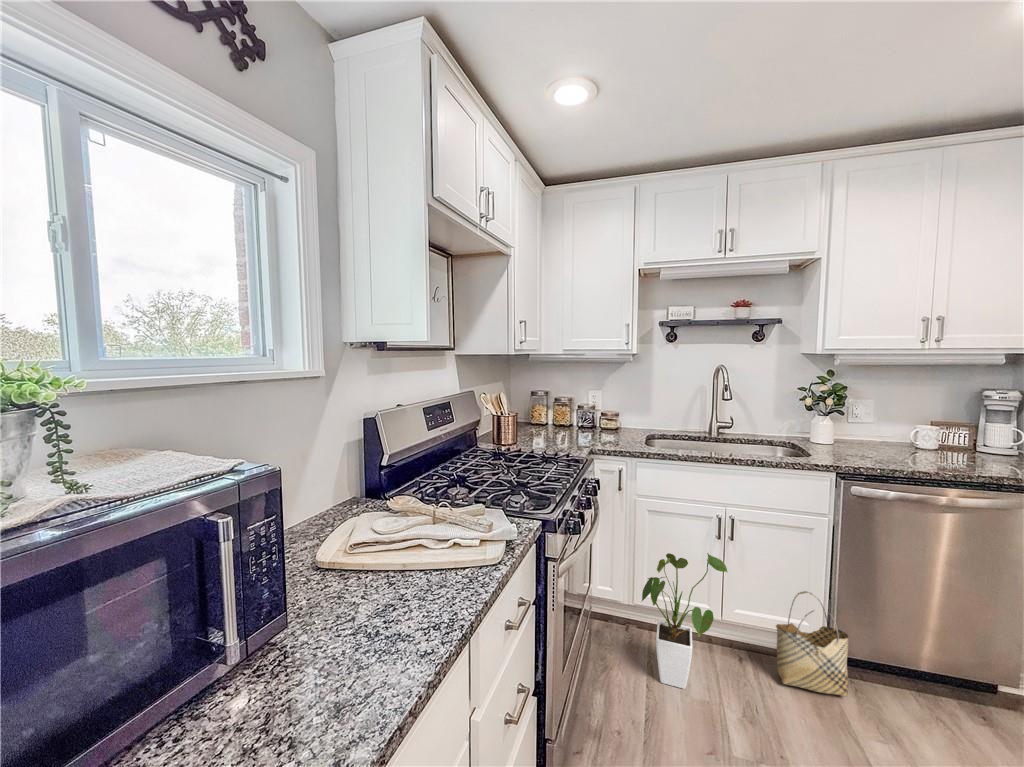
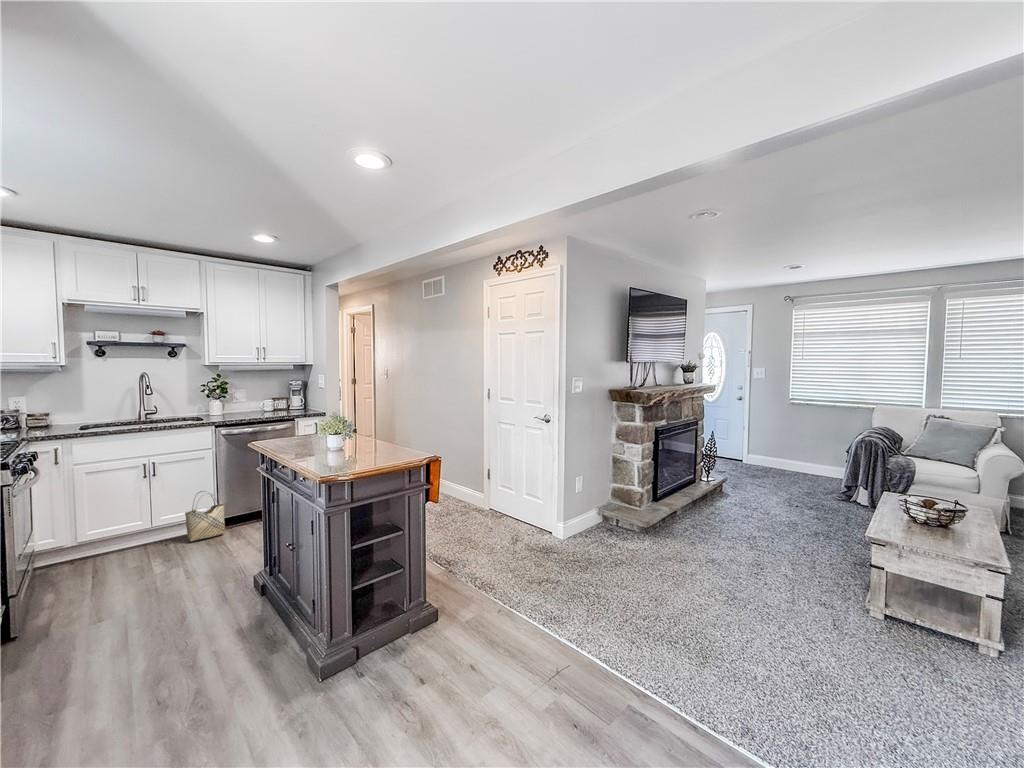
house plant: present [642,553,727,689] -> none [85,485,152,570]

